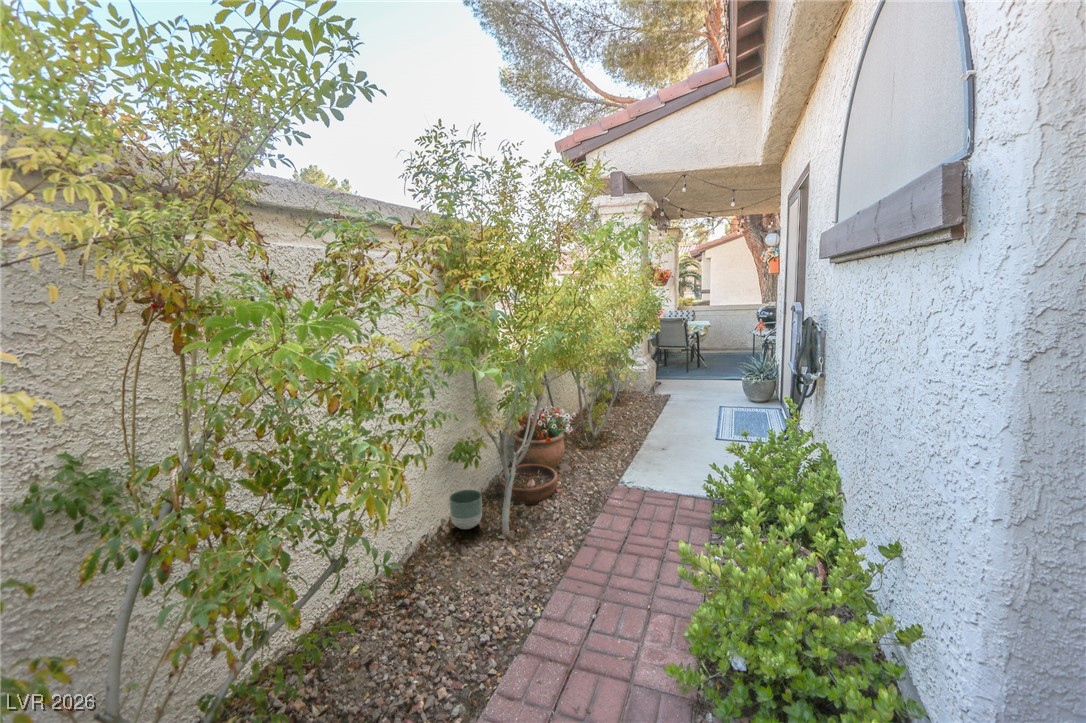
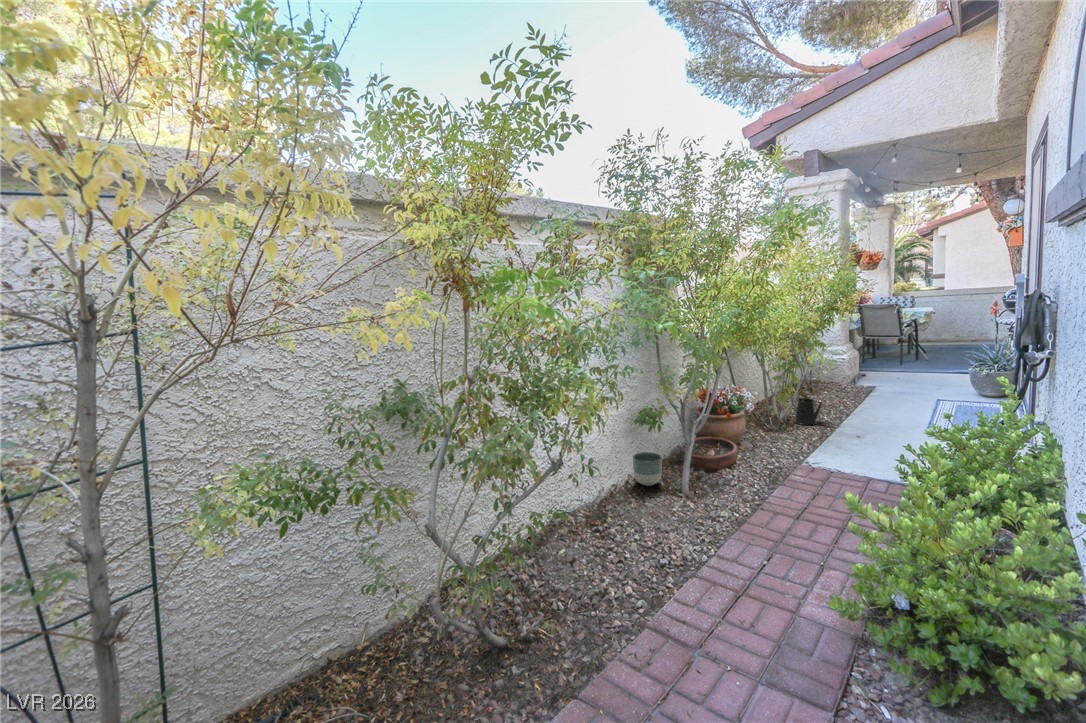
watering can: none [606,400,632,438] -> present [792,388,822,425]

